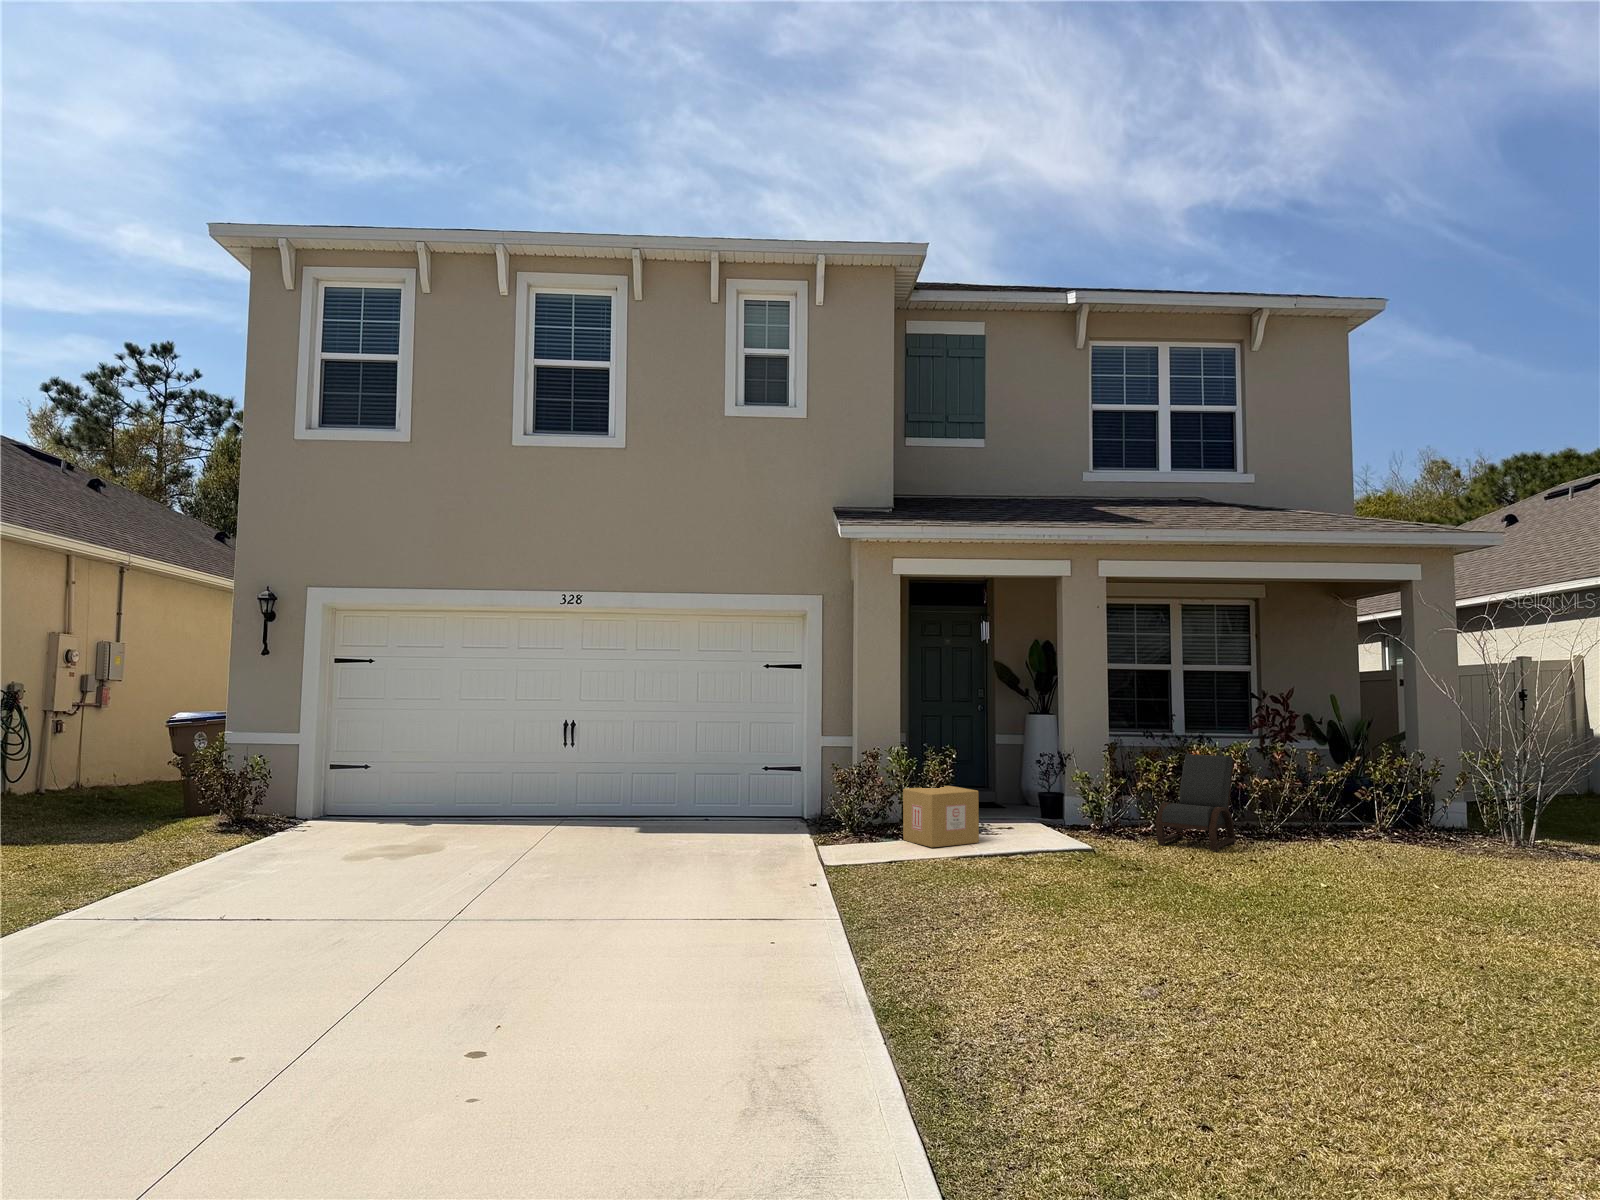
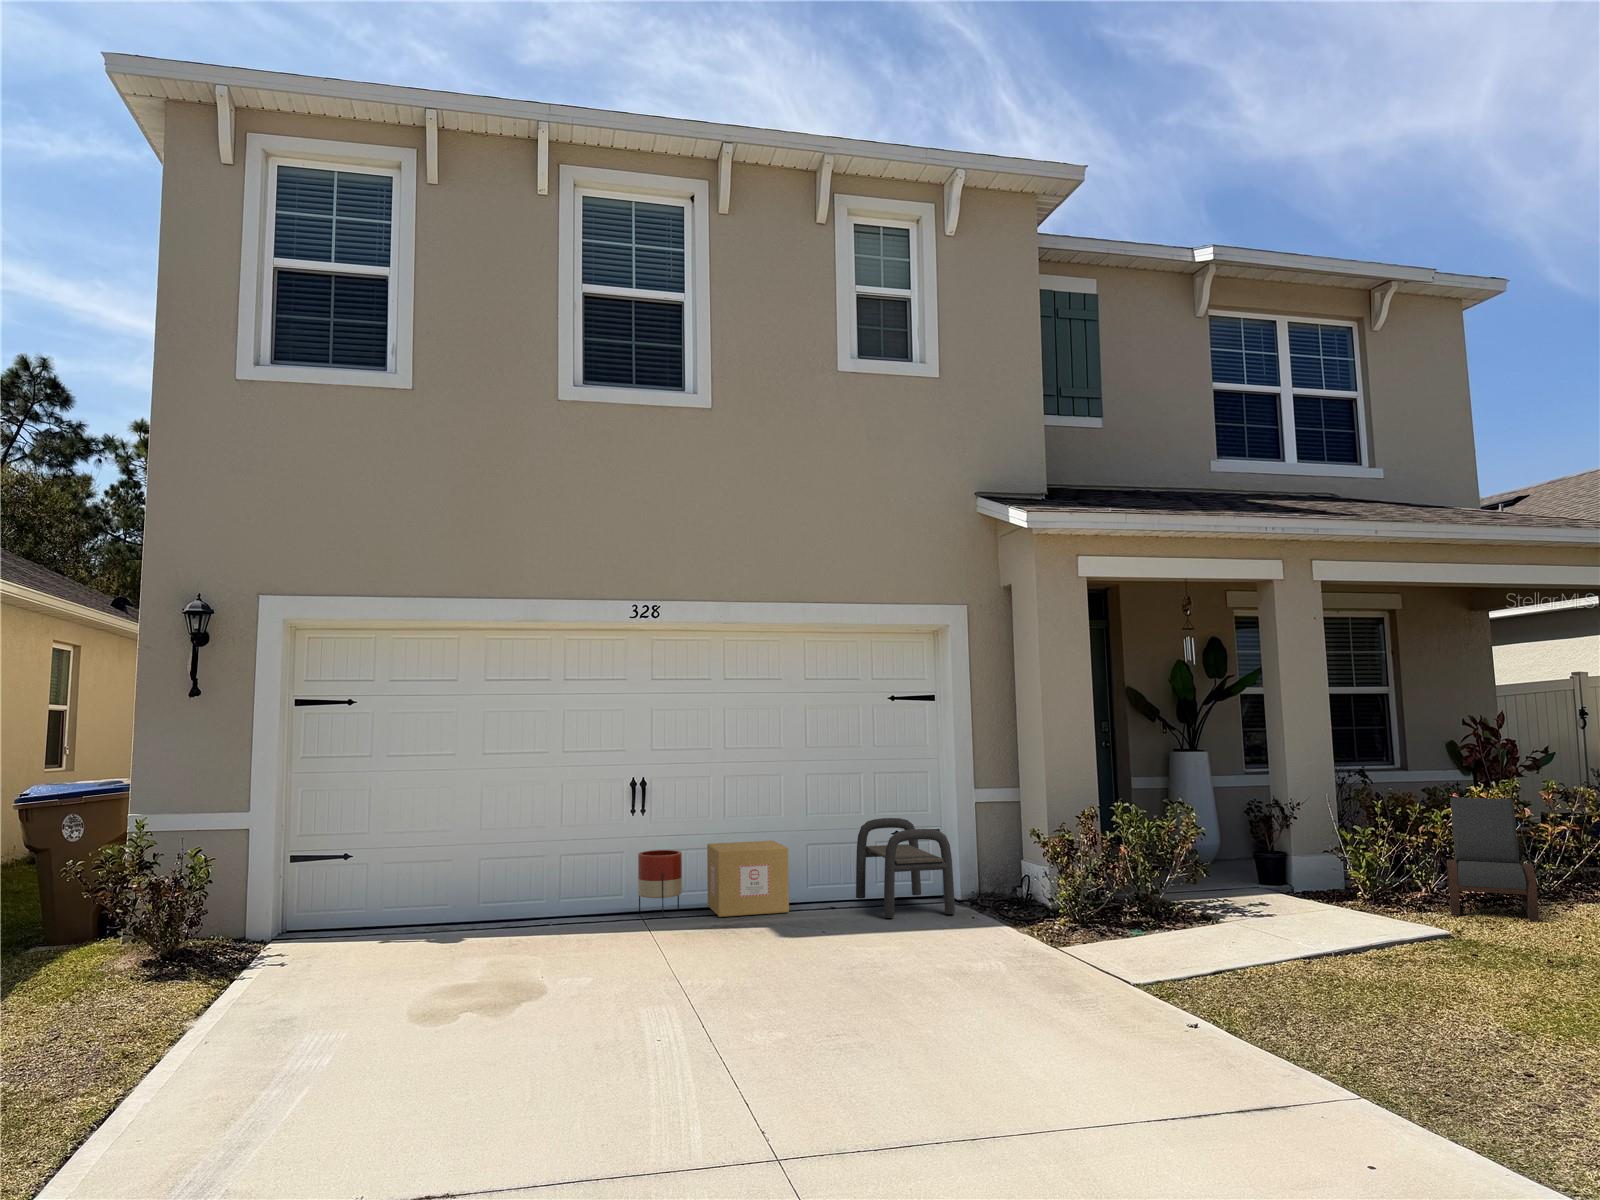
bench: none [725,756,780,826] -> present [856,818,955,918]
planter: none [562,772,594,819] -> present [638,850,682,917]
cardboard box: present [903,786,979,847] -> present [707,841,789,917]

